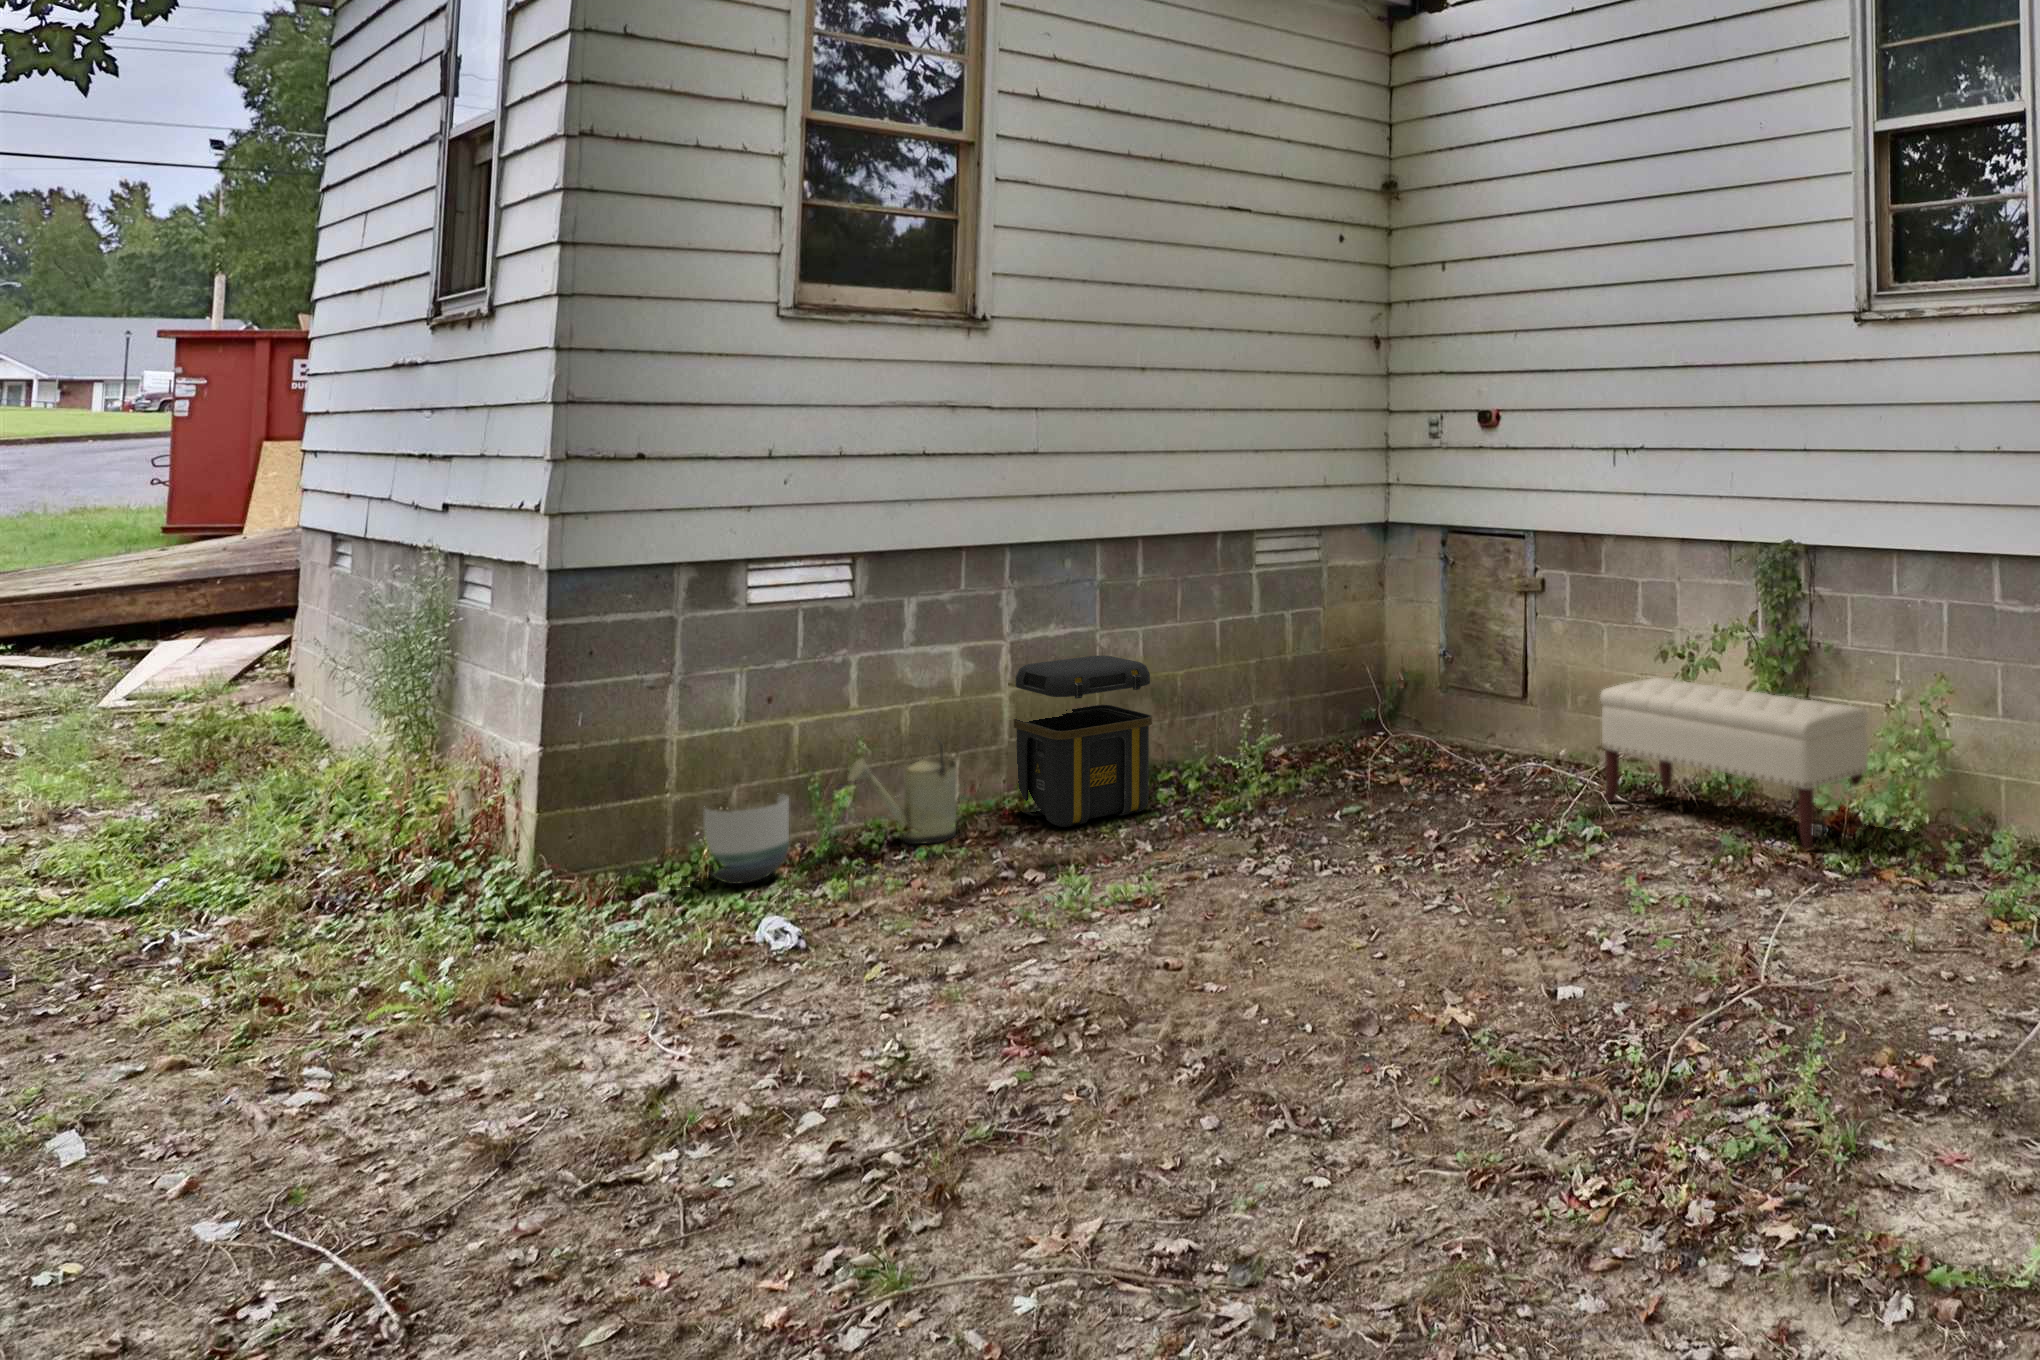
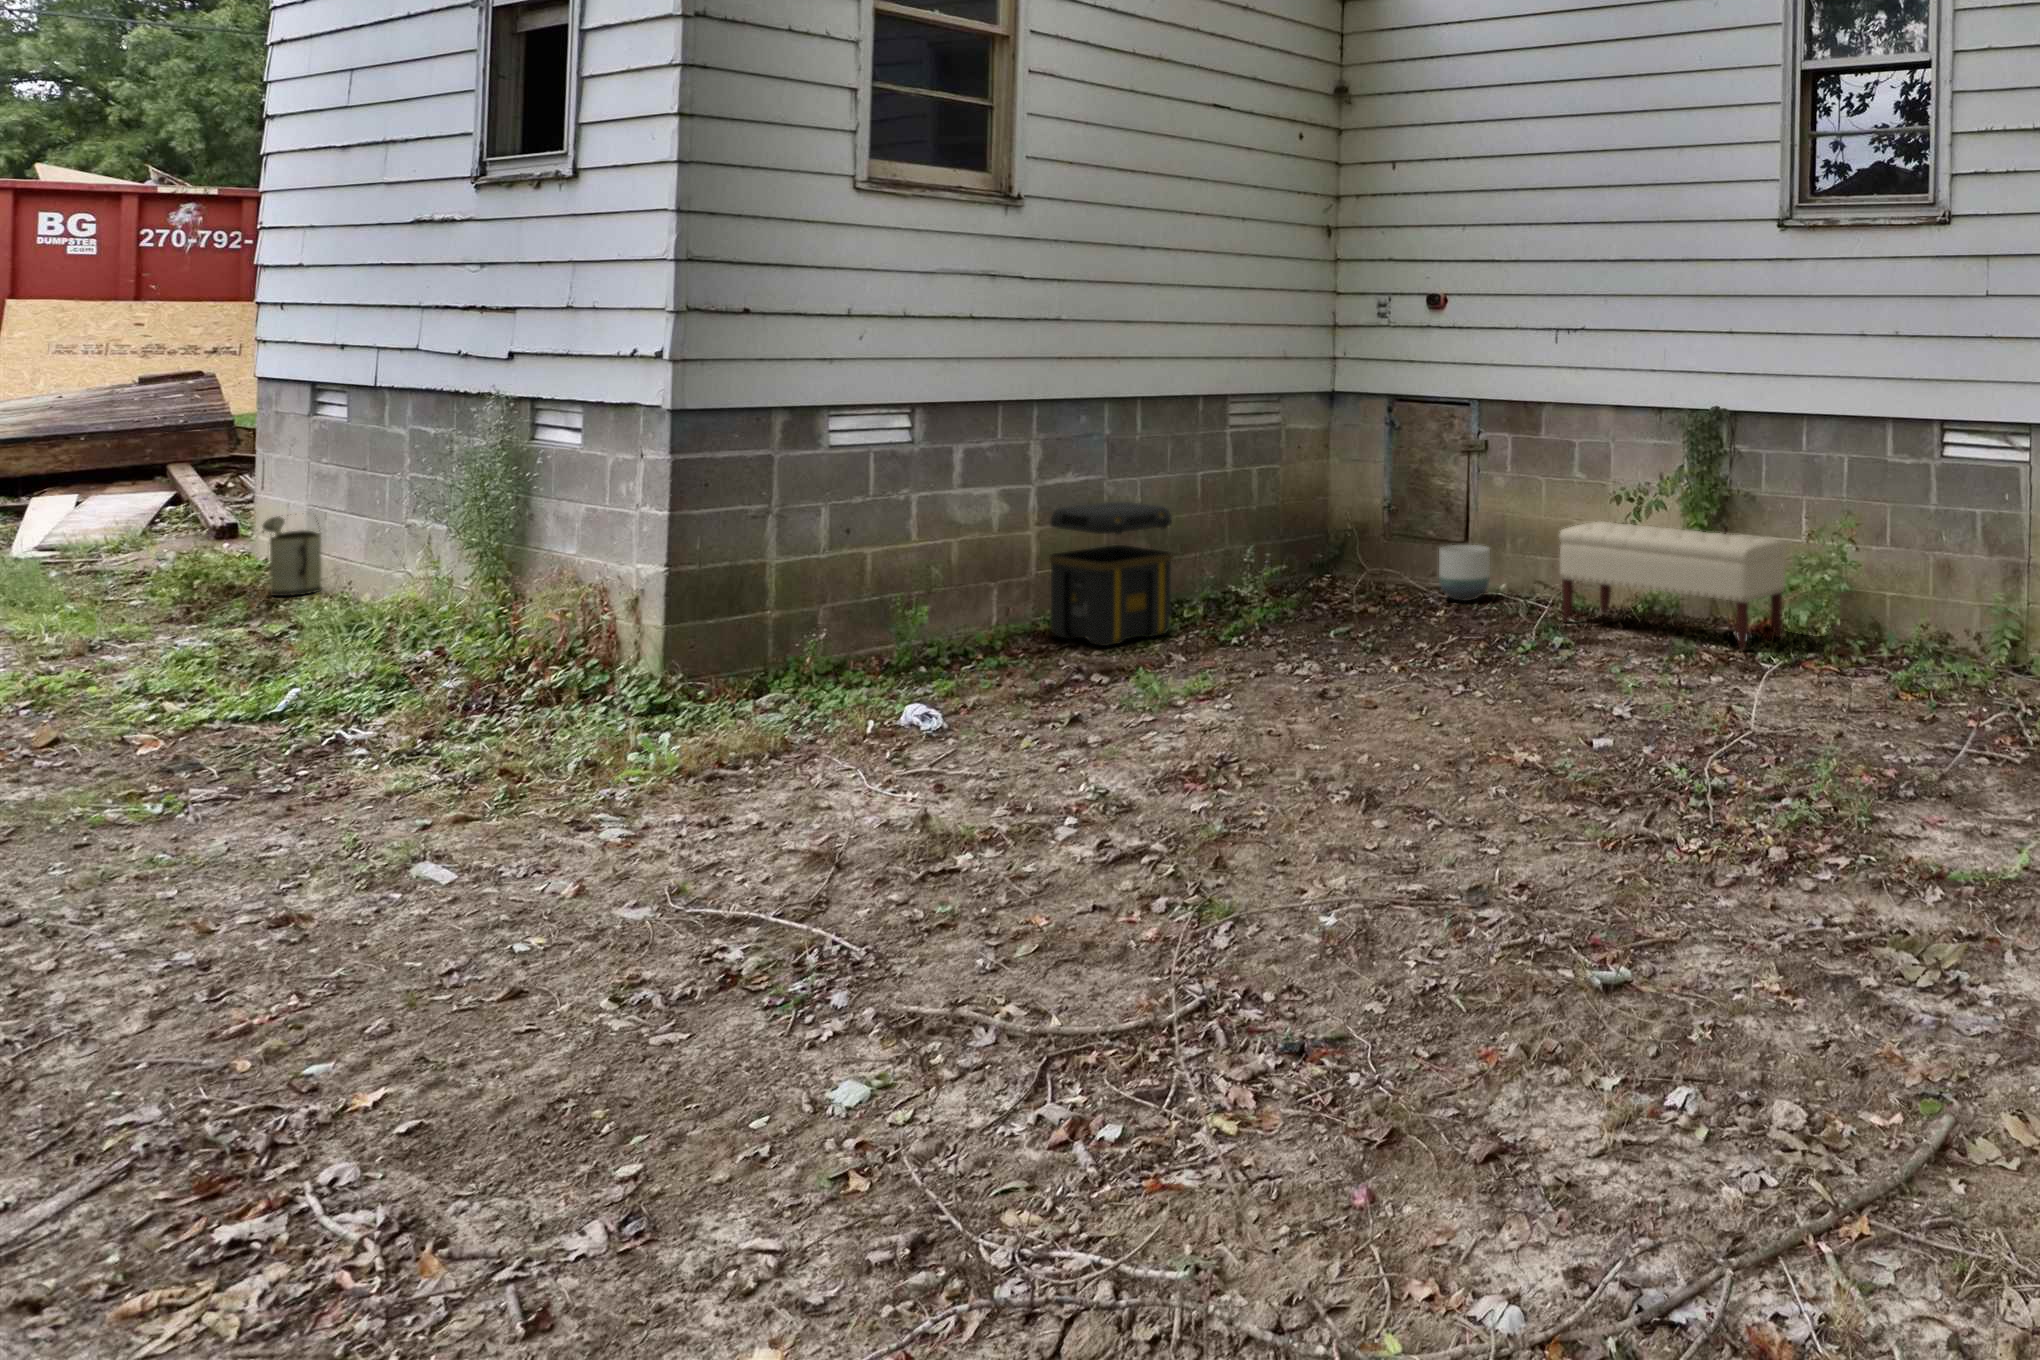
watering can: present [848,741,957,844] -> present [262,516,321,596]
planter: present [704,795,789,884] -> present [1439,545,1490,601]

